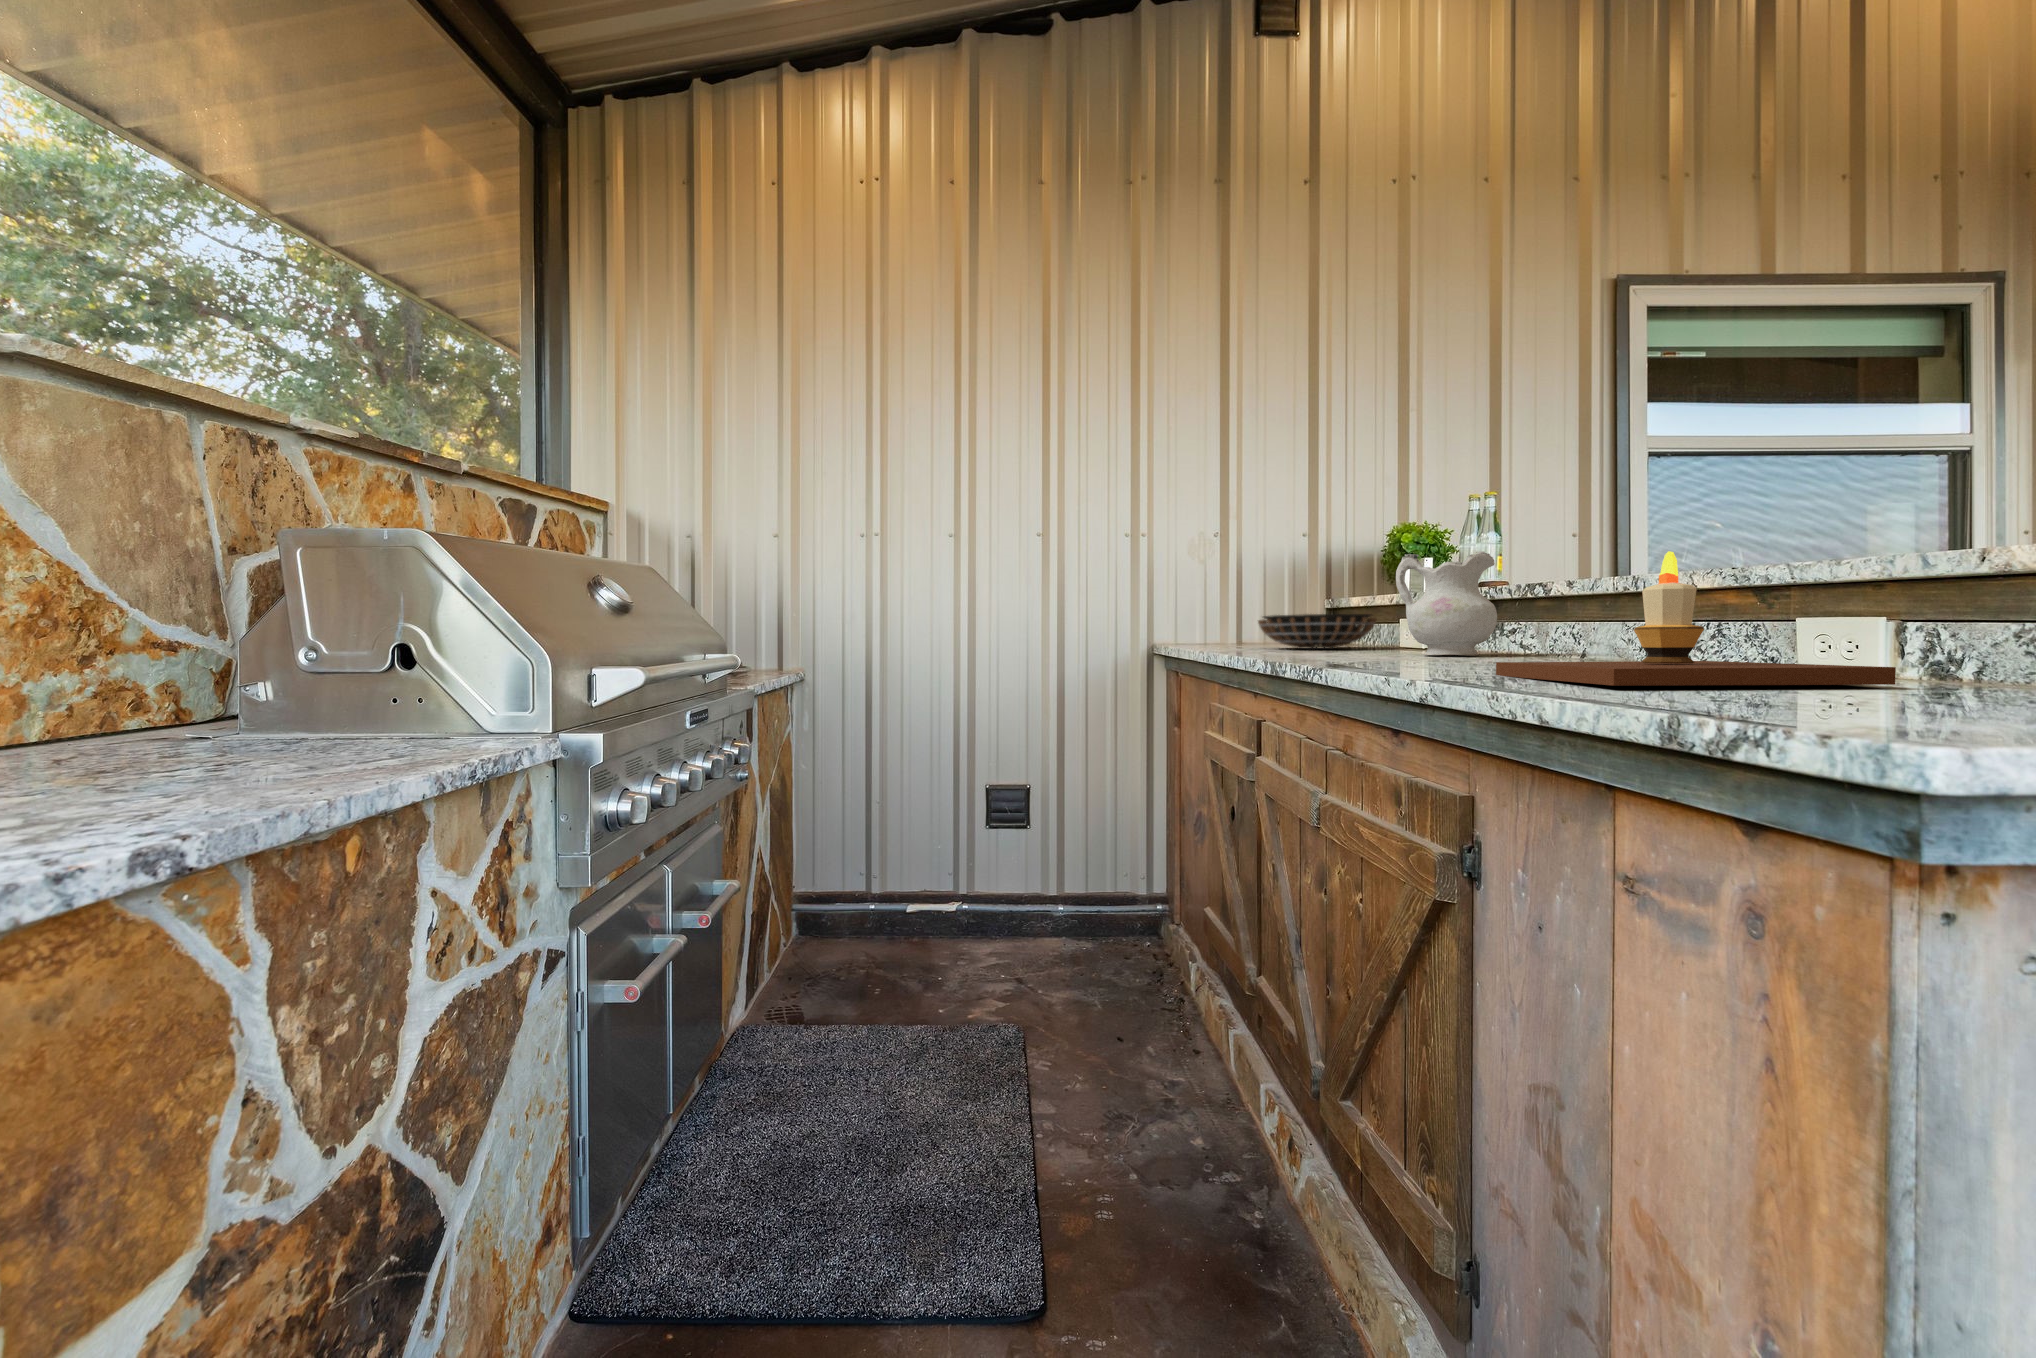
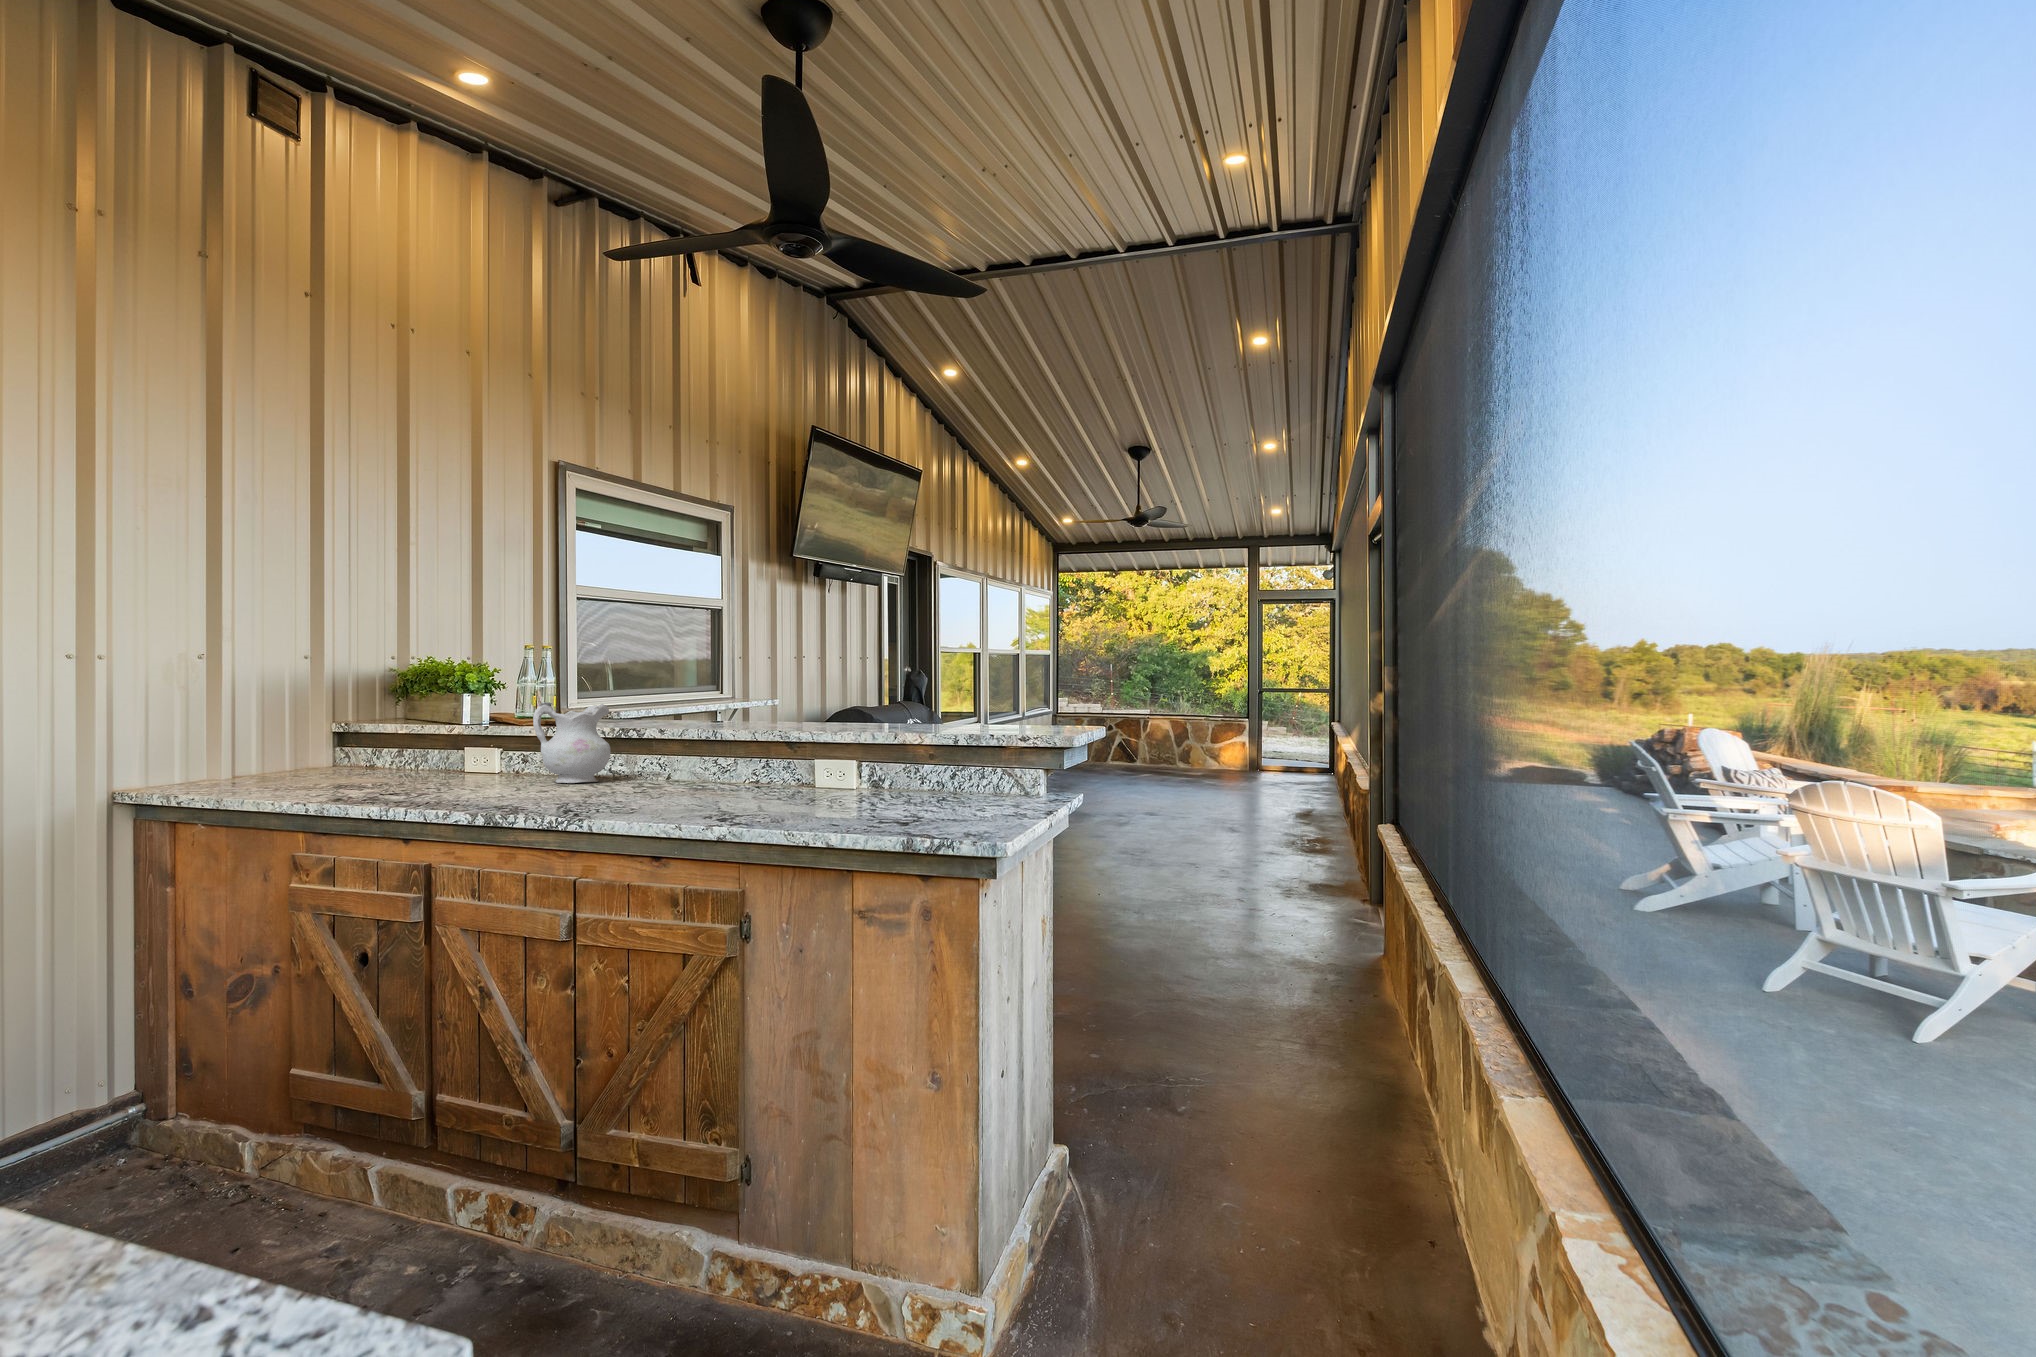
candle: present [1496,551,1896,686] -> none [714,740,883,817]
decorative bowl: present [1258,614,1377,649] -> none [328,739,460,775]

